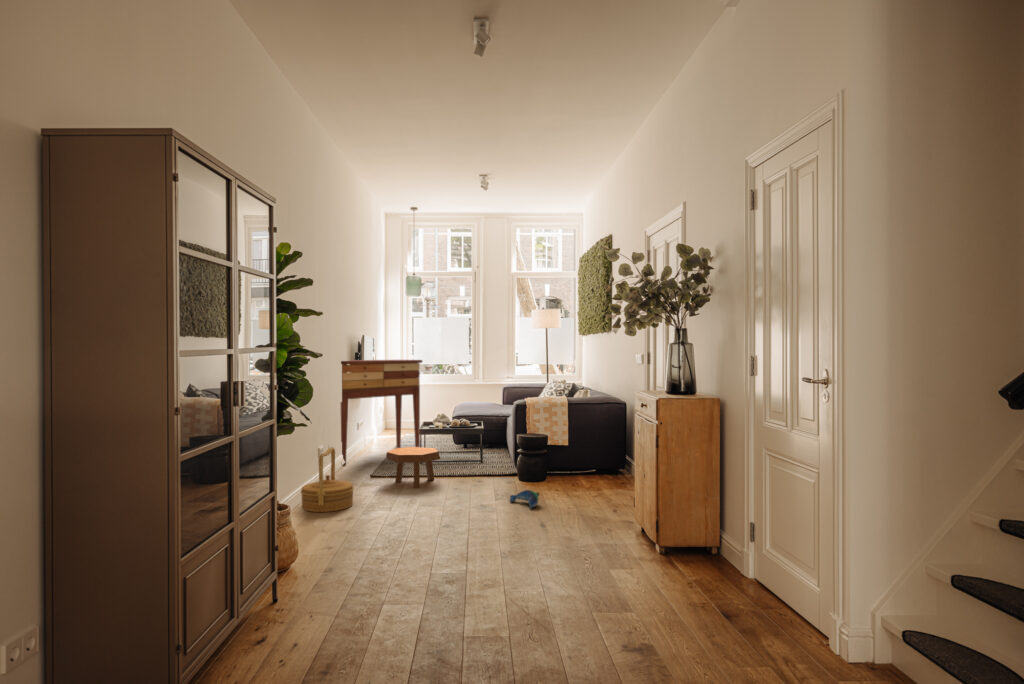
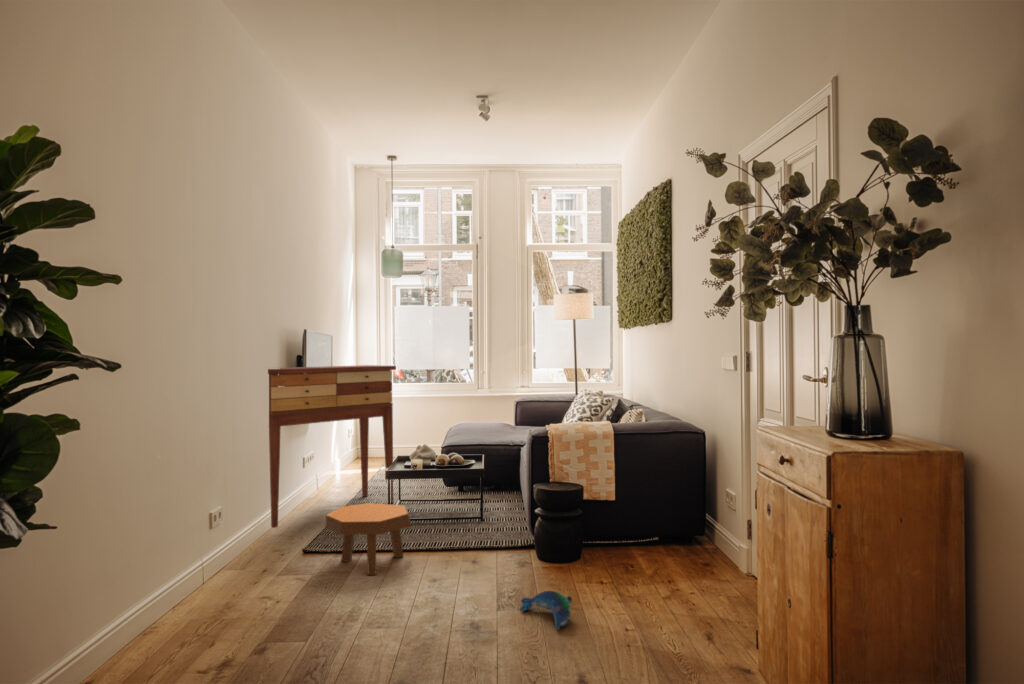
woven basket: present [301,447,354,512] -> none [158,517,255,639]

